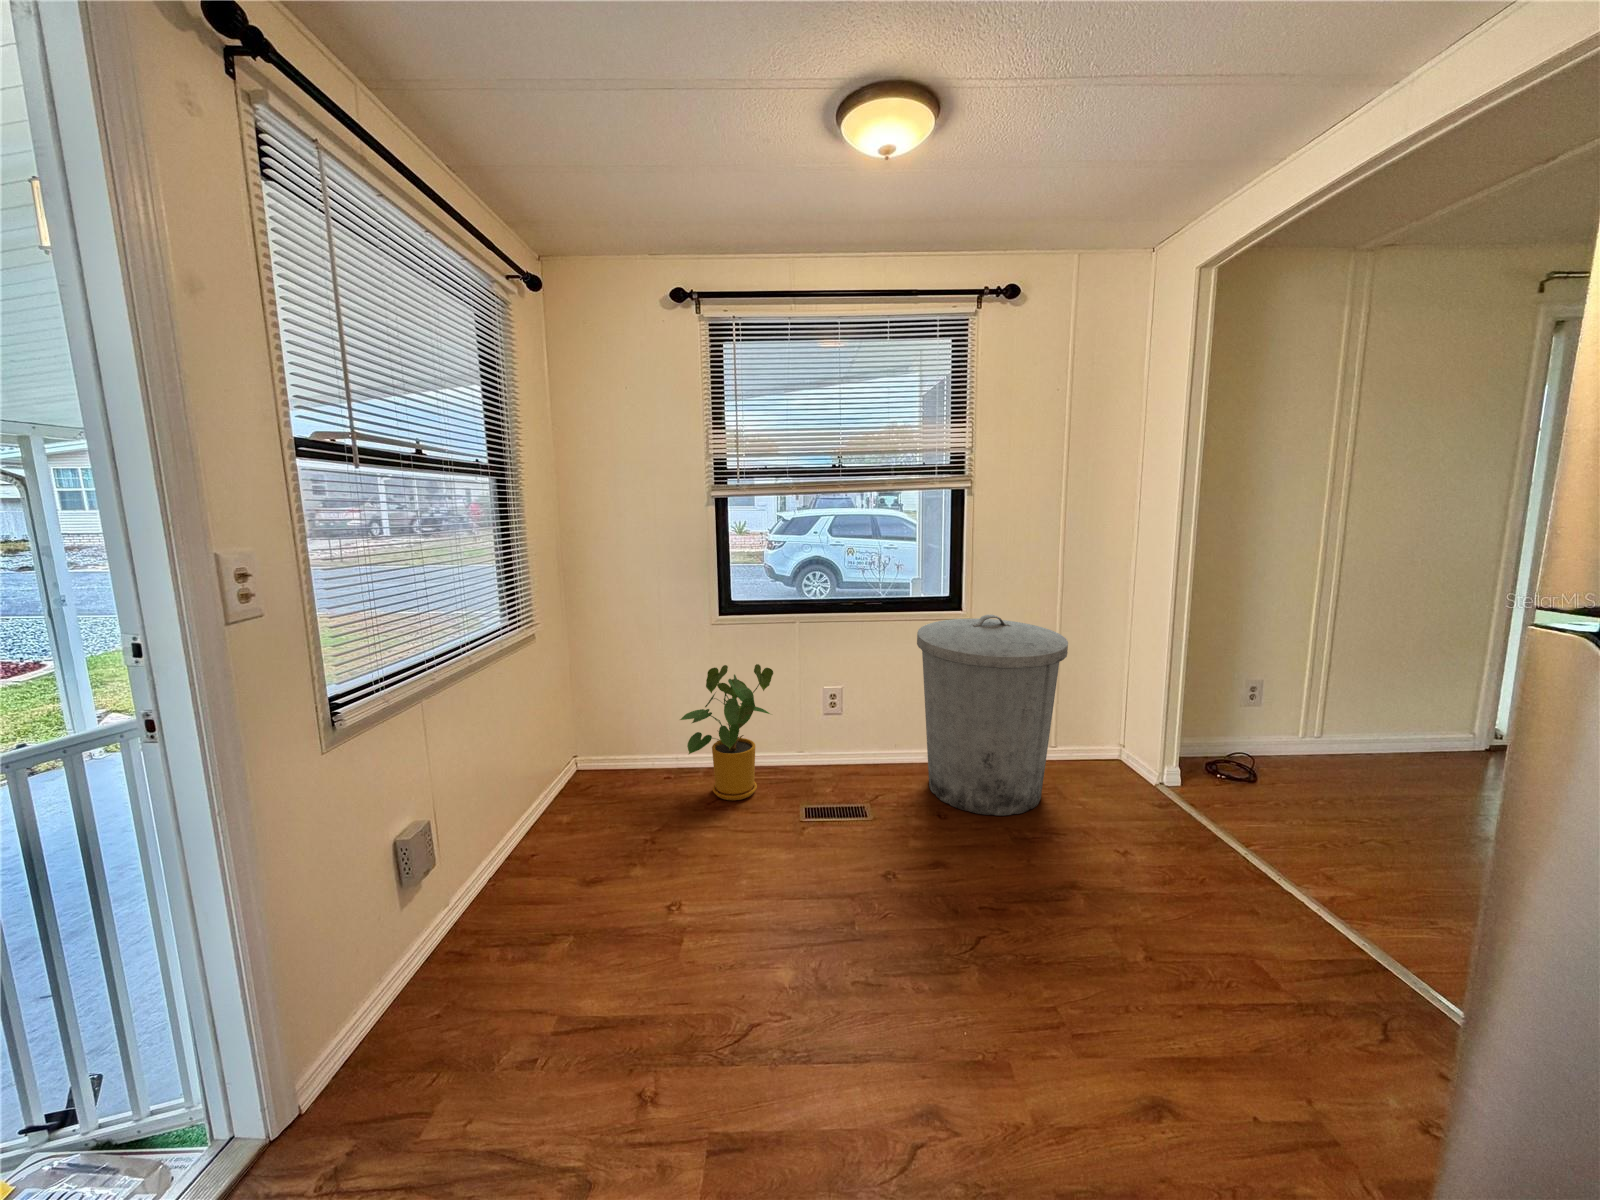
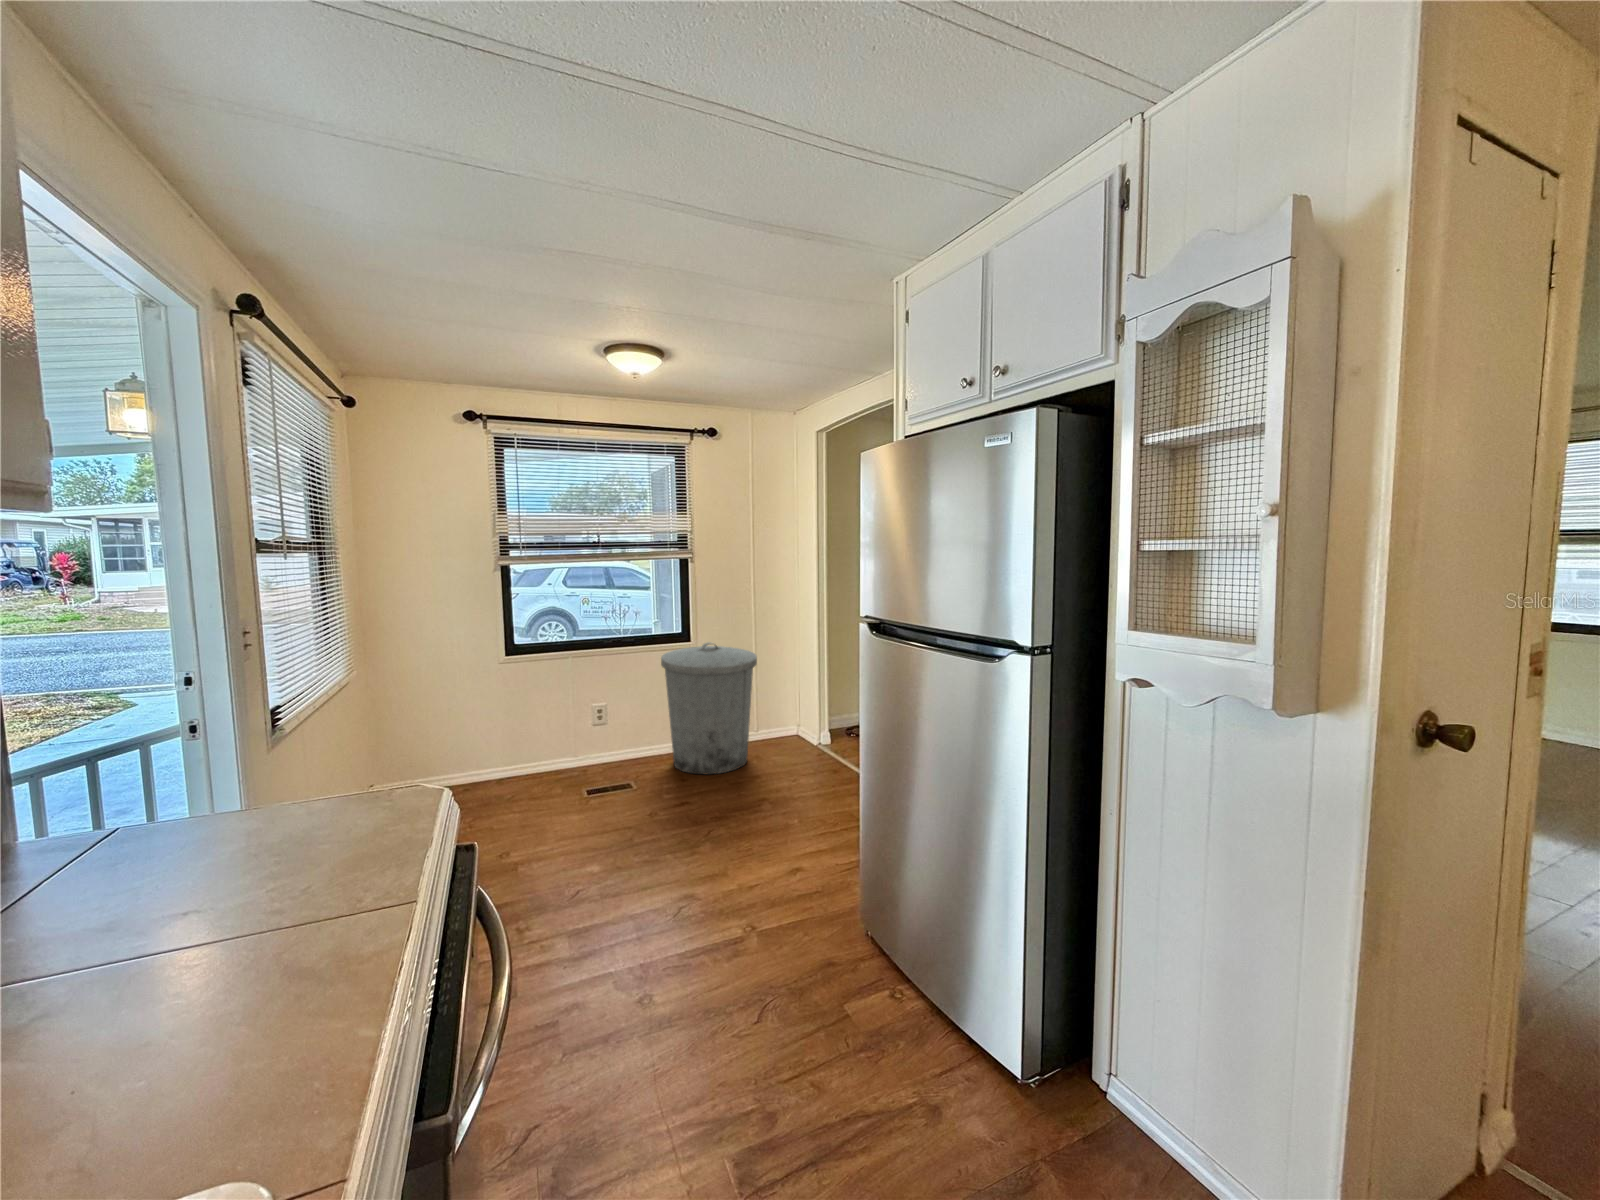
house plant: present [680,664,773,800] -> none [483,691,559,795]

